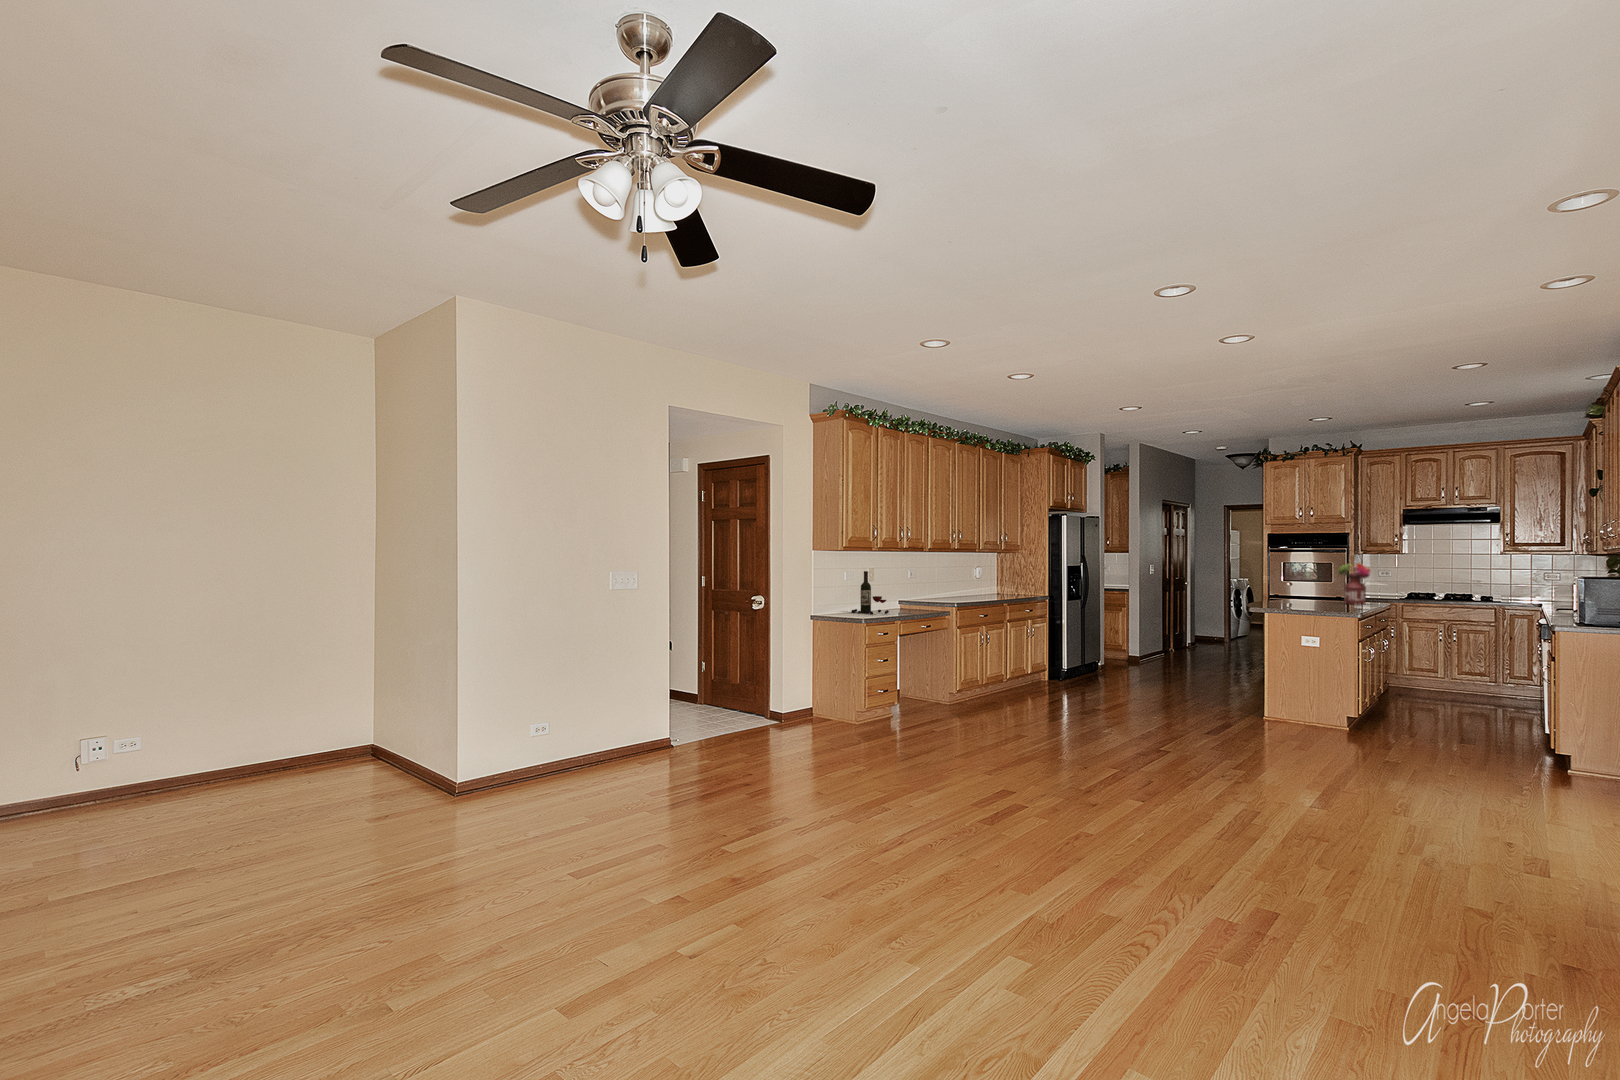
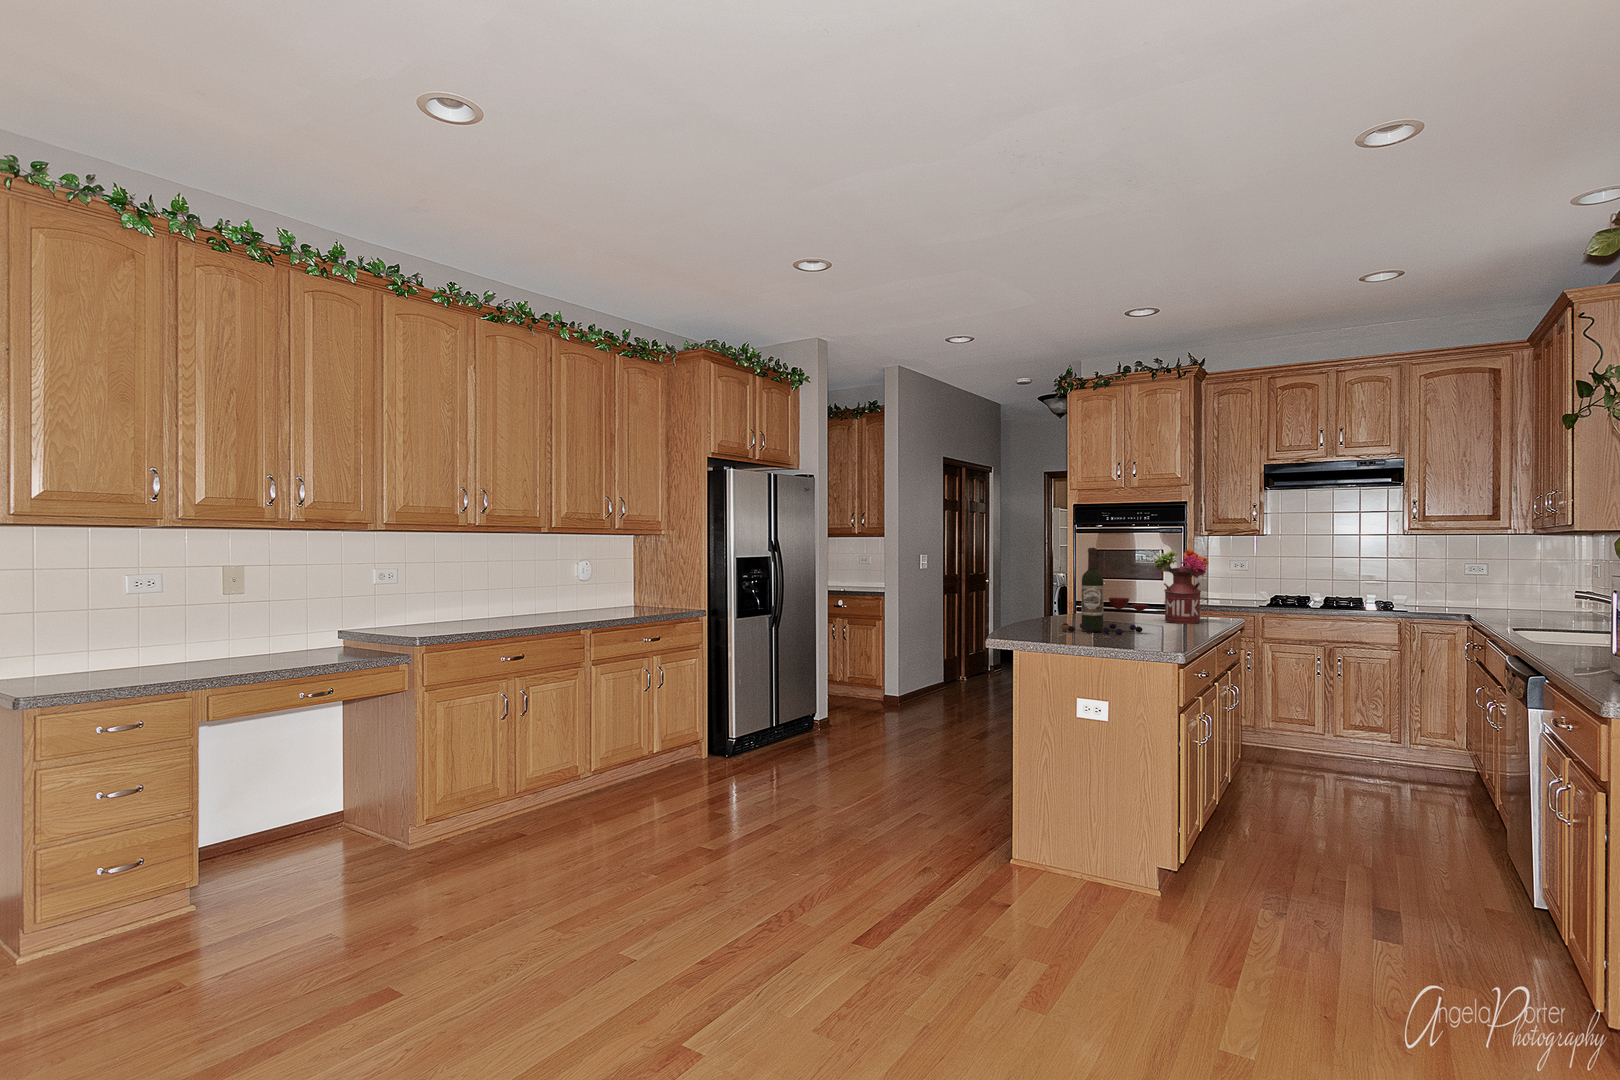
wine bottle: present [852,571,889,614] -> present [1061,548,1148,635]

